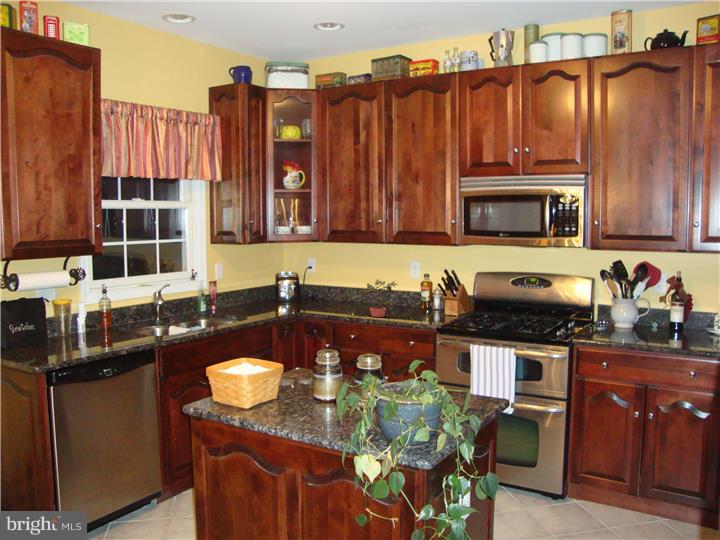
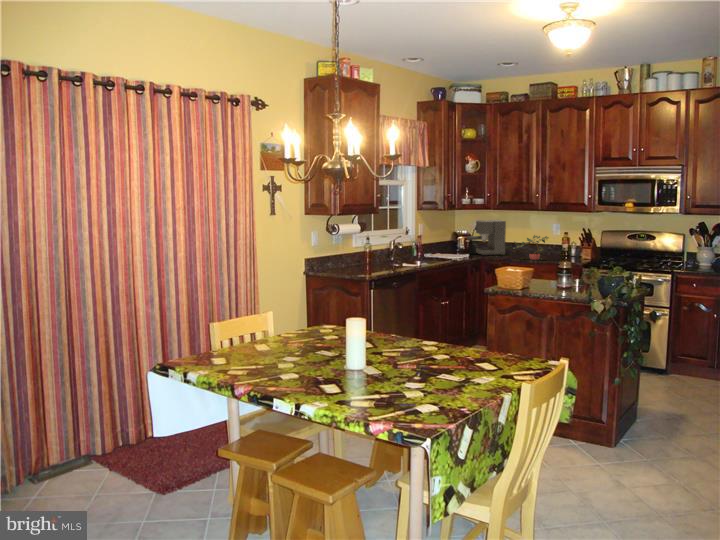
coffee maker: none [289,256,343,308] -> present [467,220,506,255]

